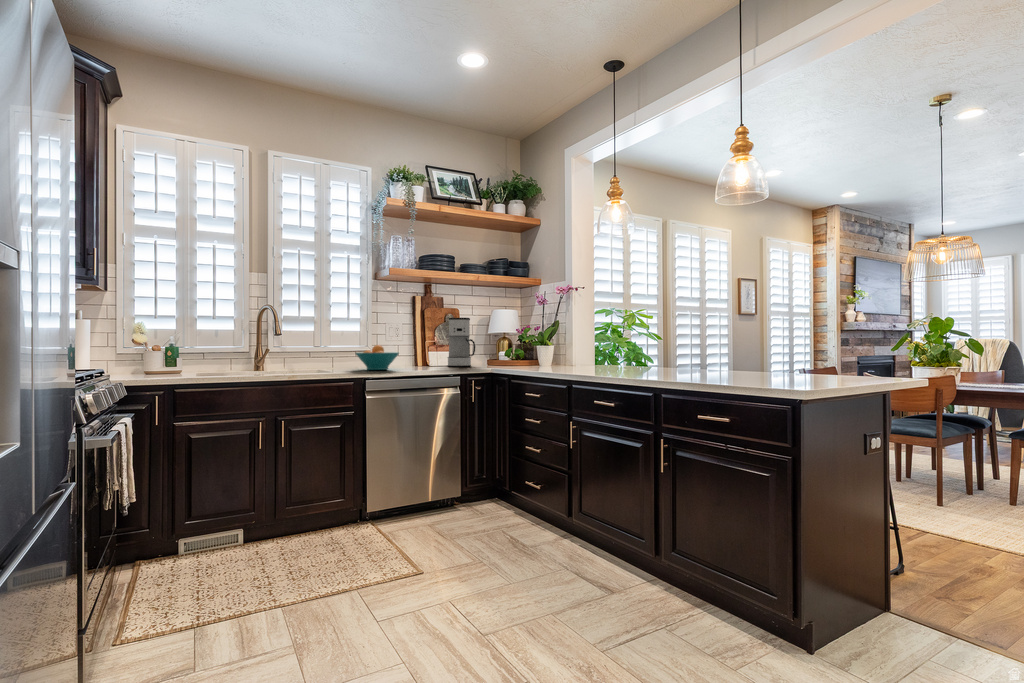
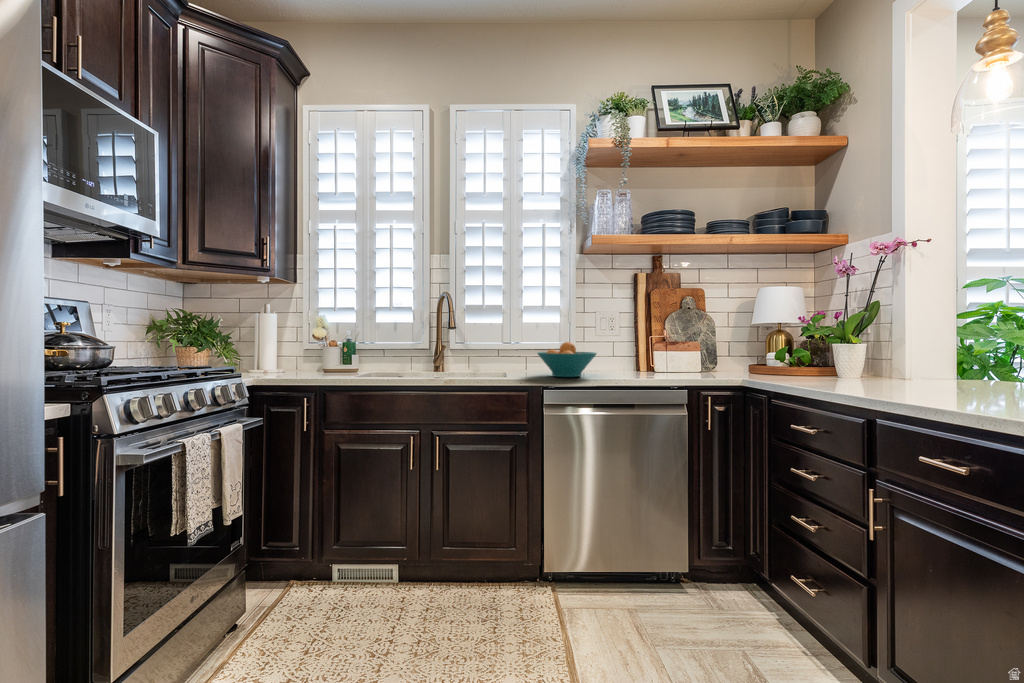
coffee maker: present [448,318,475,366] -> none [678,300,723,374]

